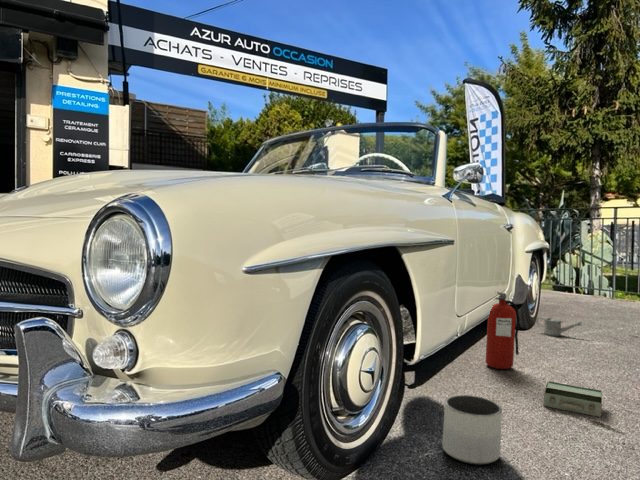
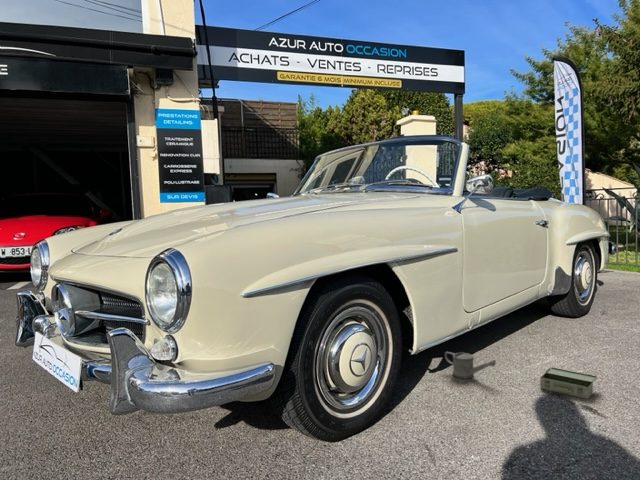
fire extinguisher: present [486,292,520,369] -> none [510,285,540,356]
watering can: present [536,318,582,336] -> present [445,352,496,379]
planter: present [443,395,502,465] -> none [427,379,472,433]

